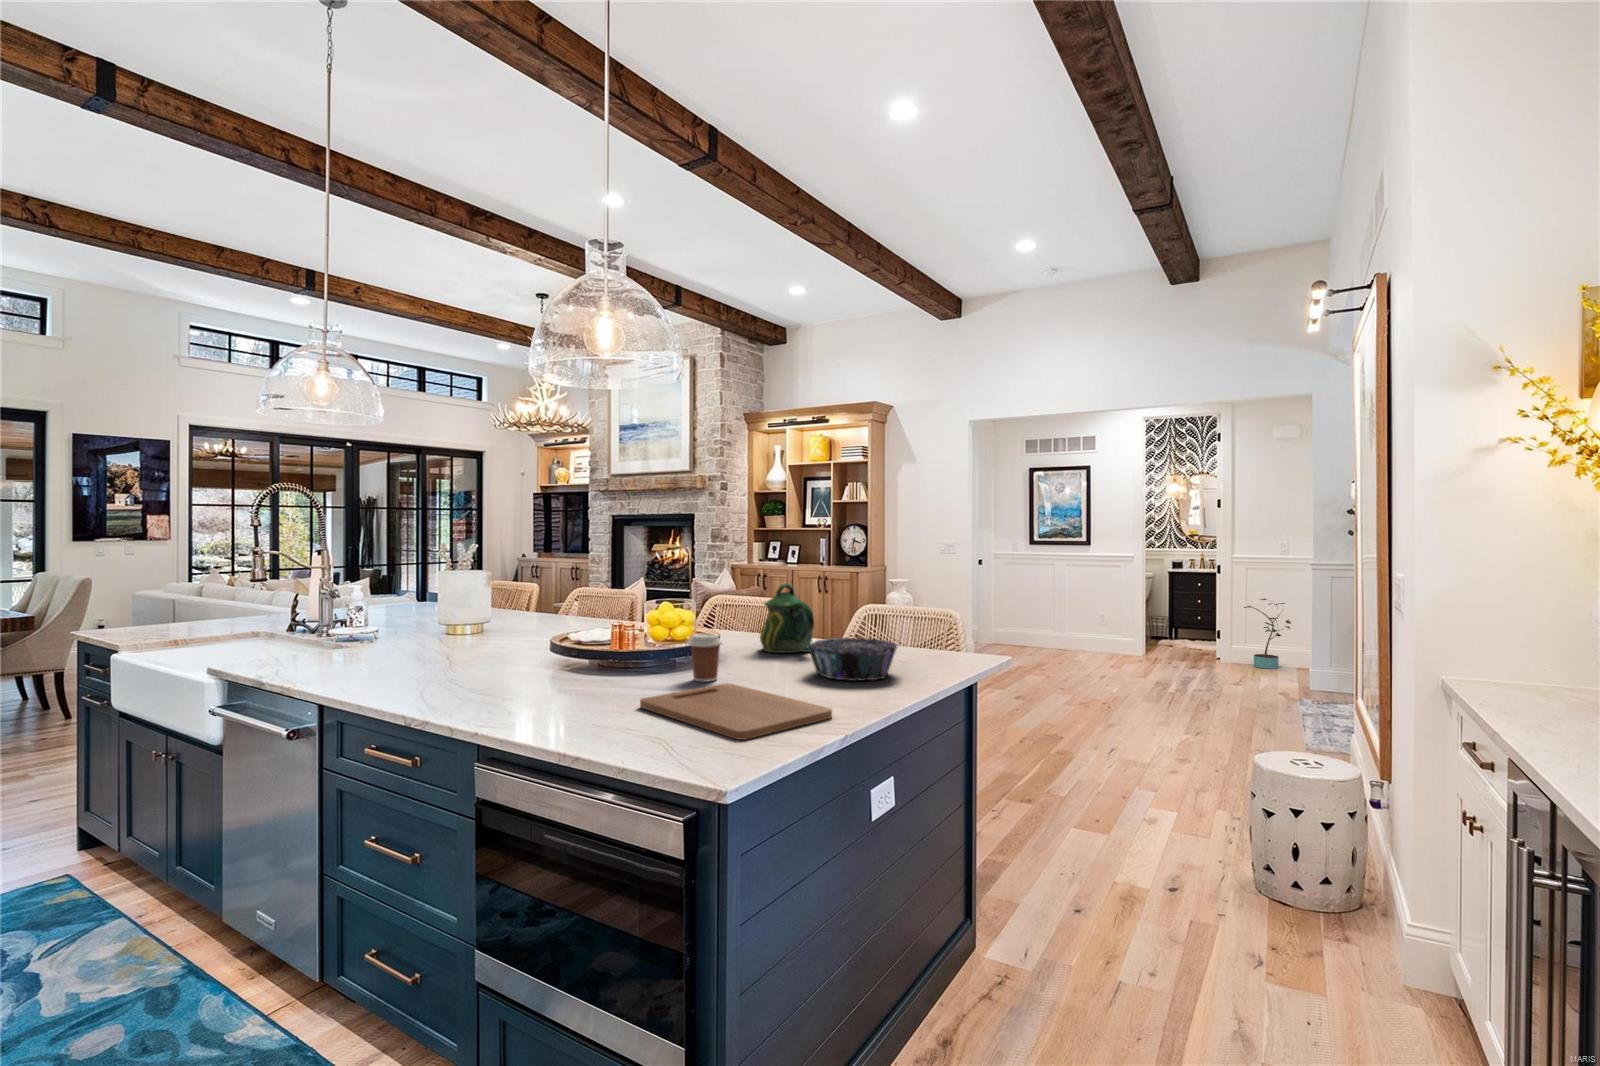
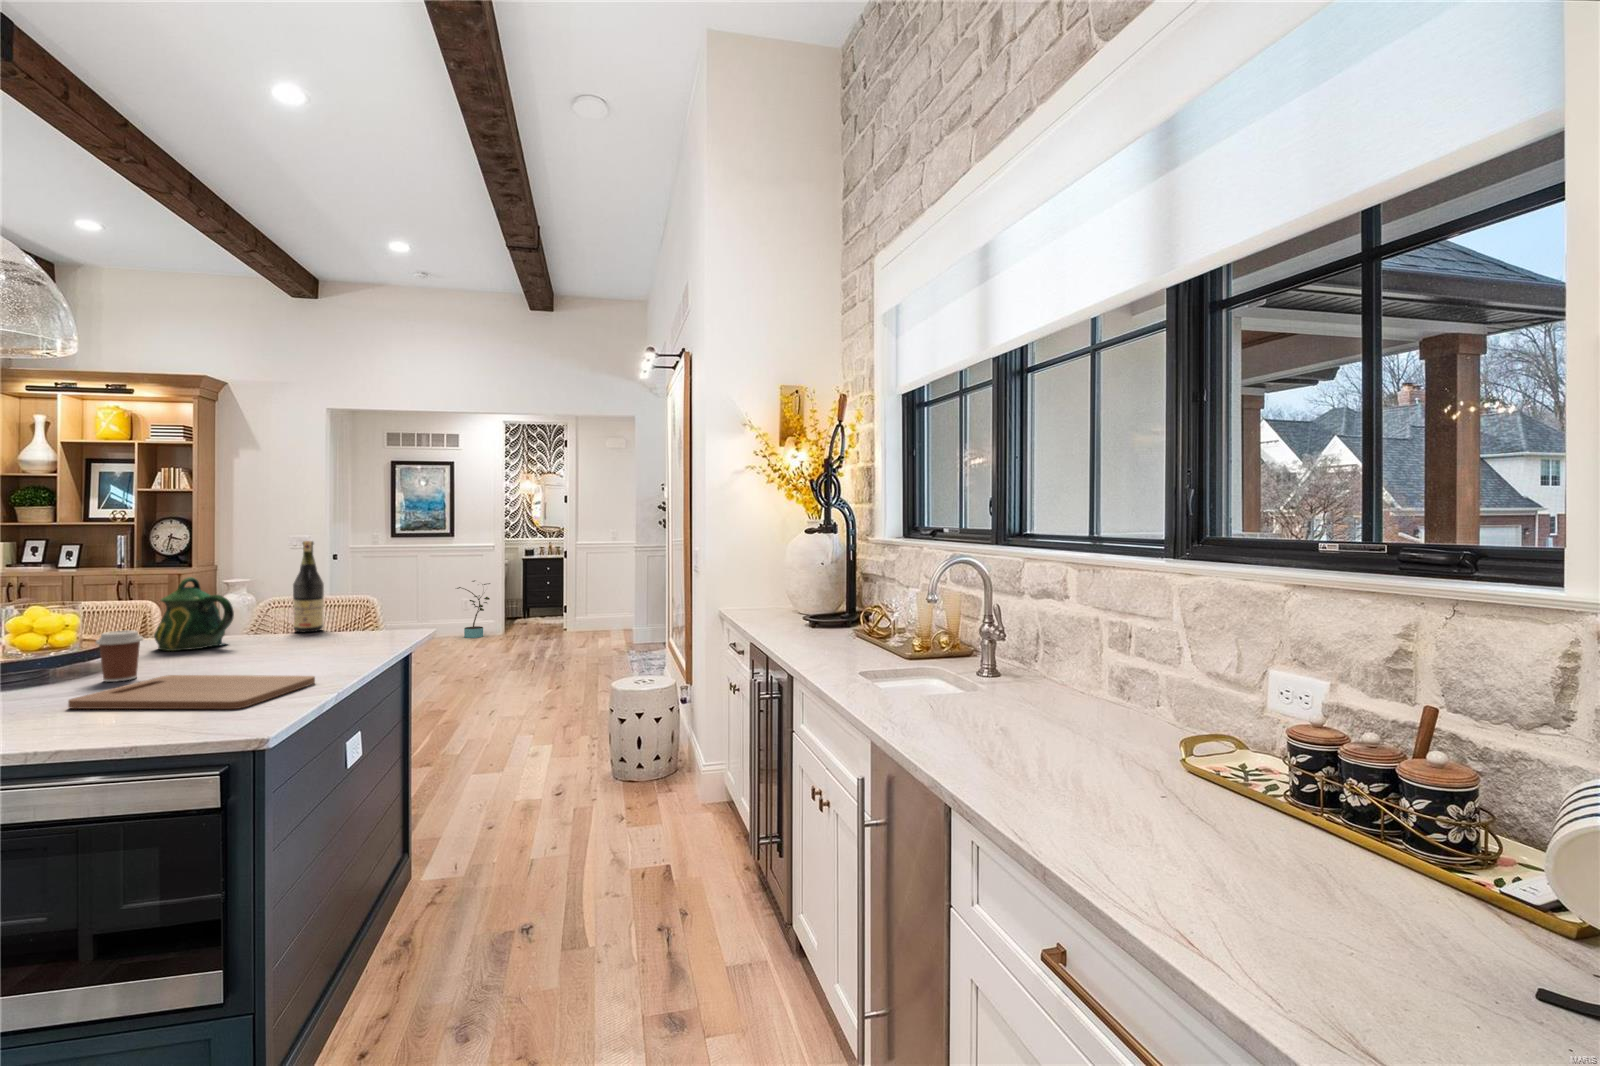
wine bottle: none [875,550,902,646] -> present [293,541,324,632]
potted plant: present [1244,599,1291,669] -> present [457,580,490,638]
decorative bowl: present [807,638,898,681] -> none [245,622,348,661]

